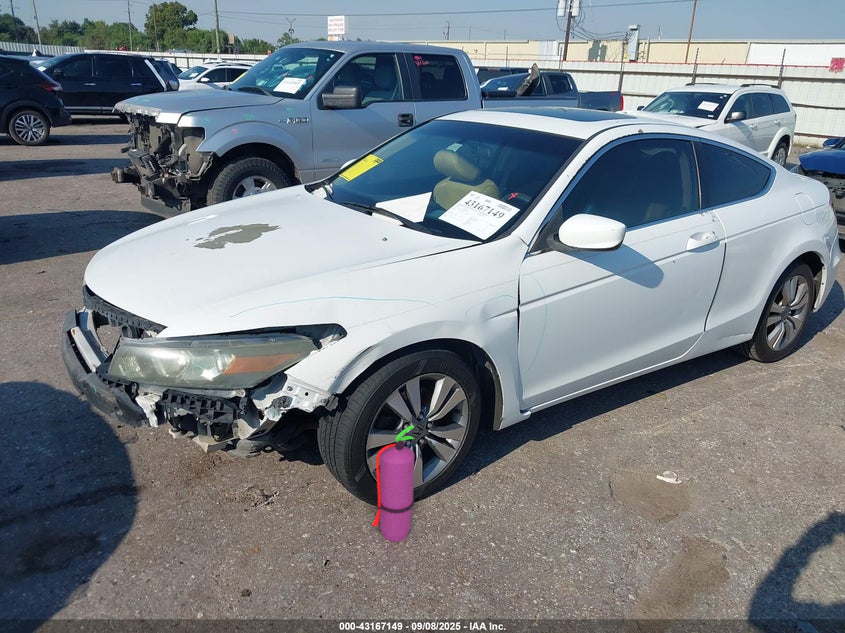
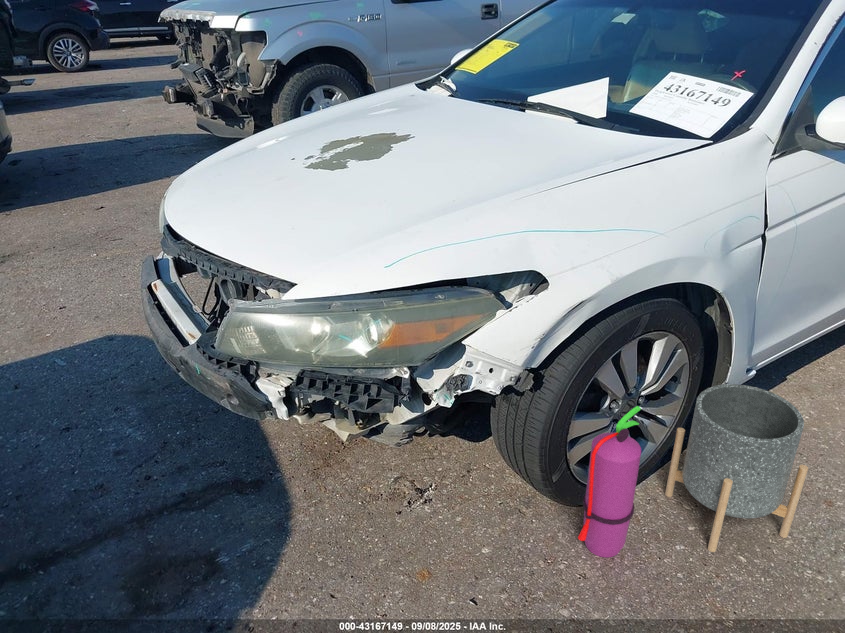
planter: none [454,417,539,540] -> present [665,384,808,552]

